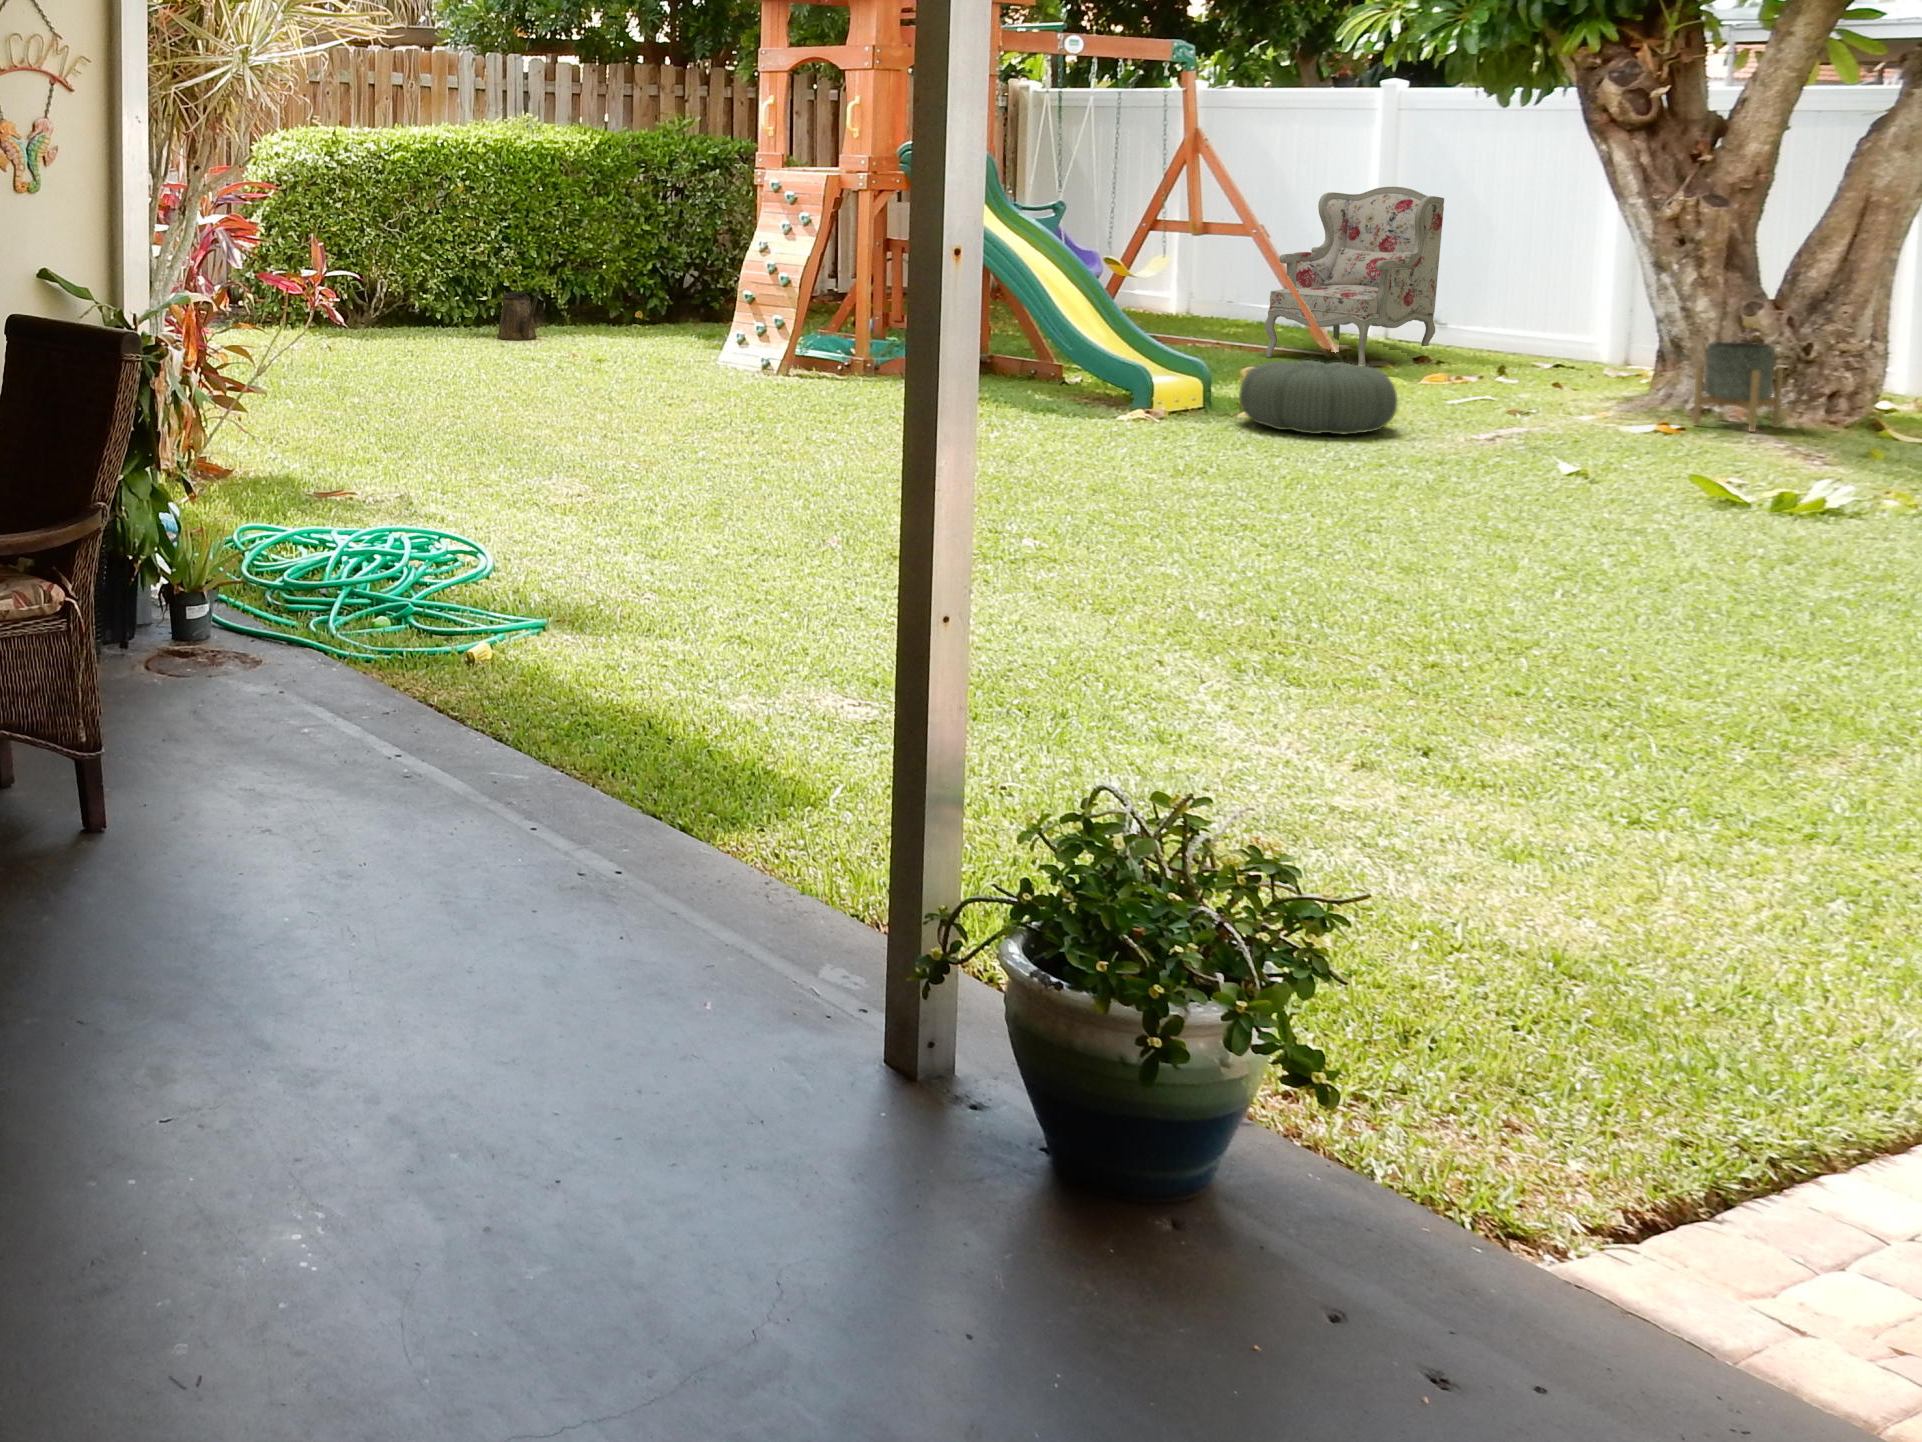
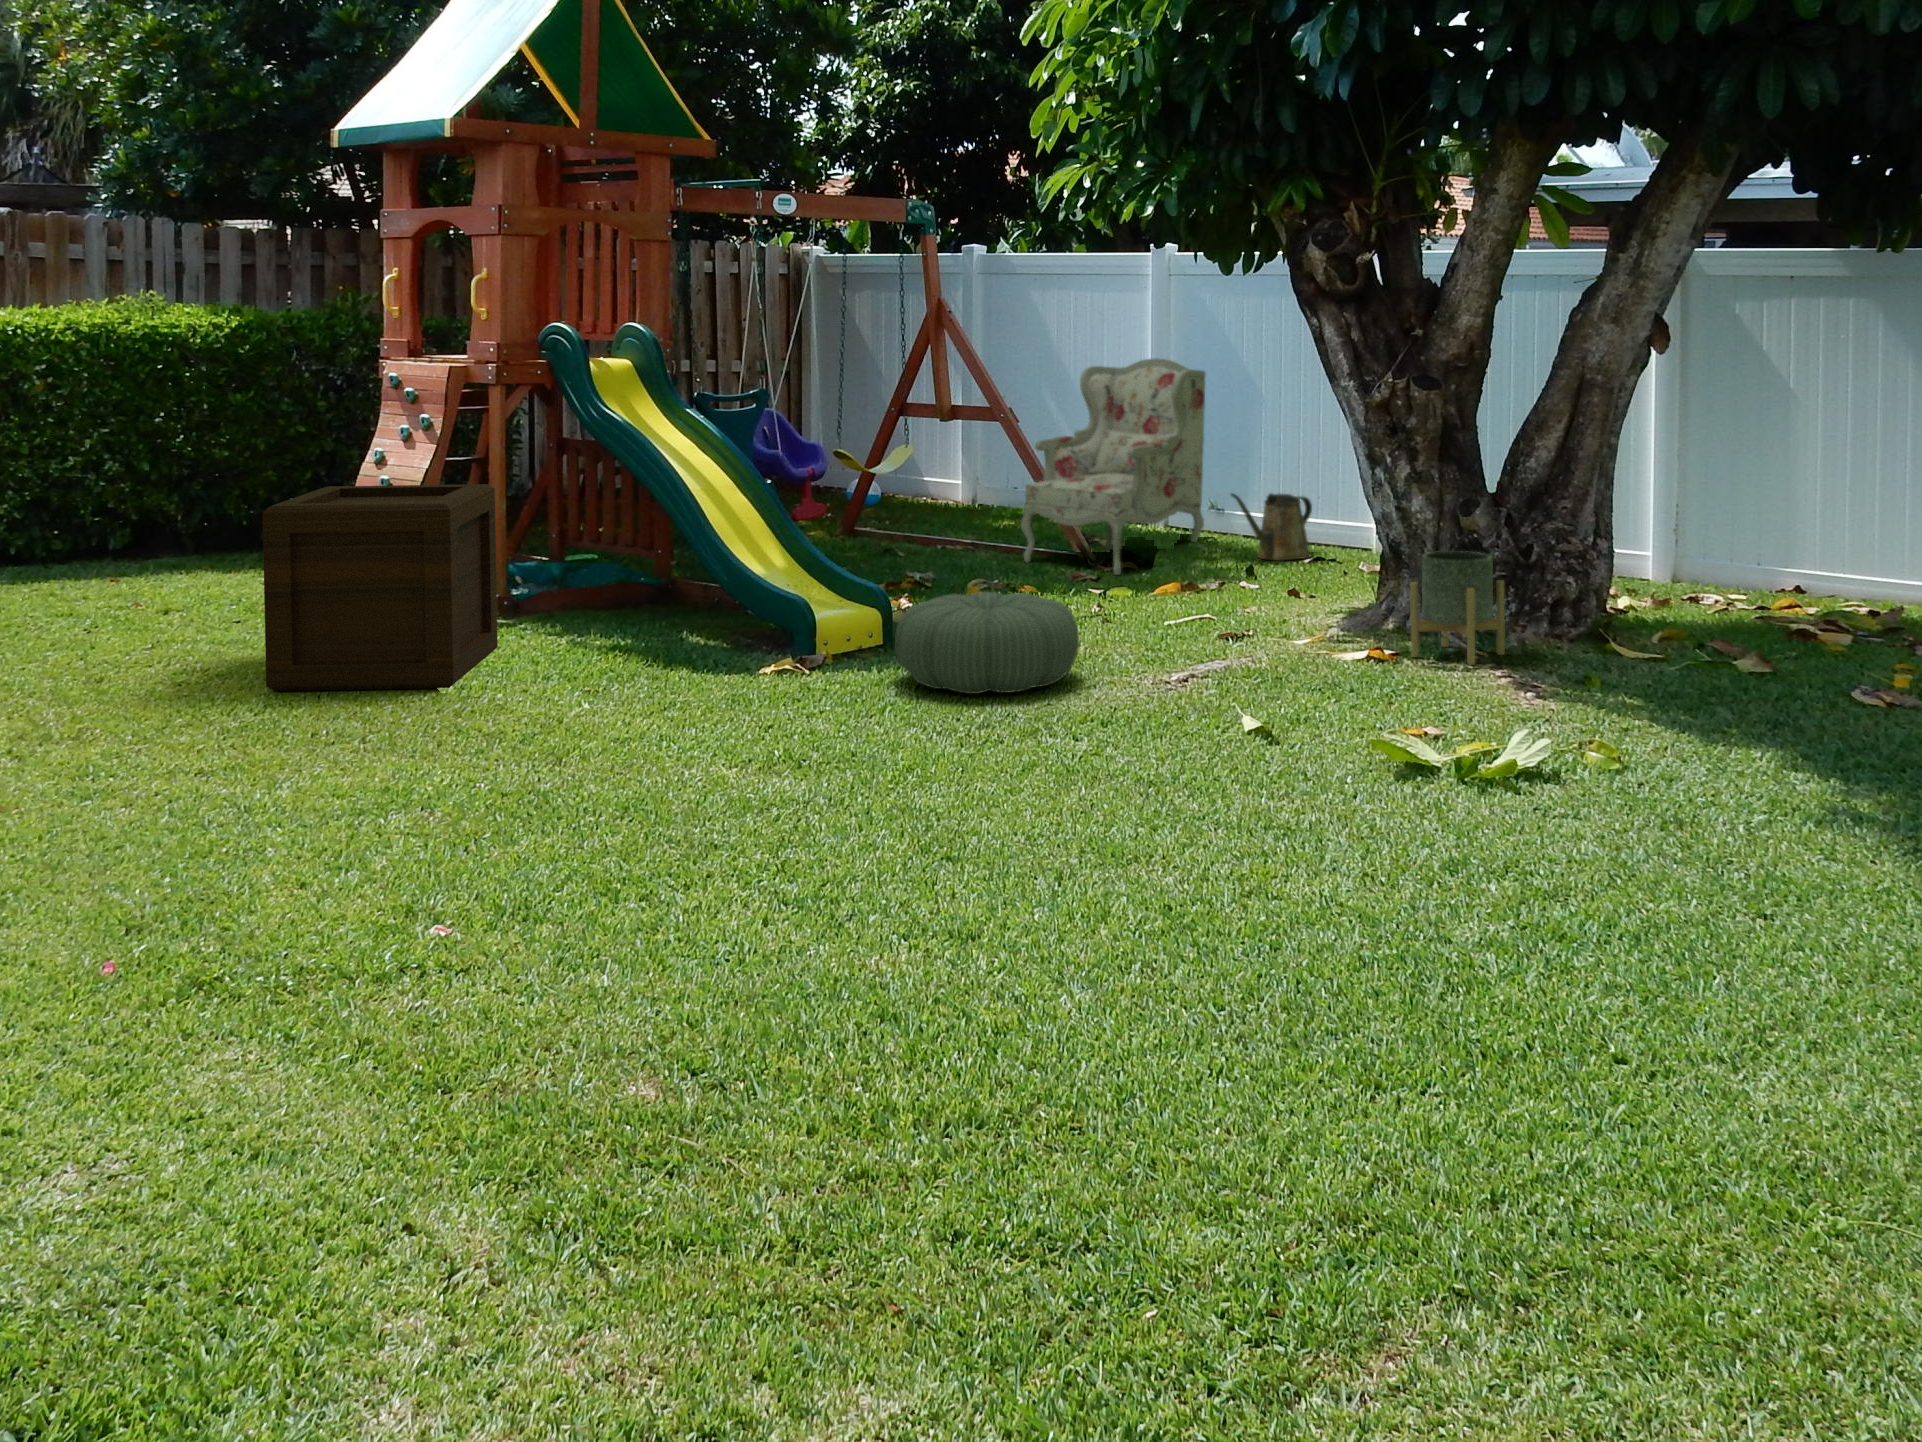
wooden crate: none [750,263,893,411] -> present [263,484,498,691]
watering can: present [497,291,541,340] -> present [1231,493,1312,560]

